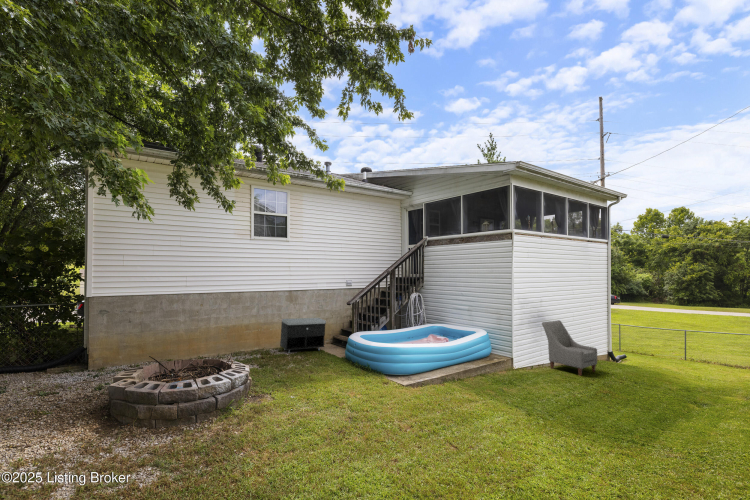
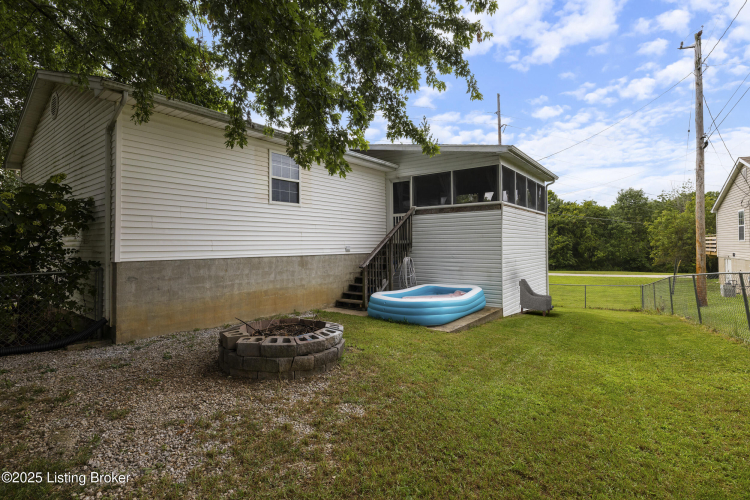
storage bench: present [280,318,326,353] -> none [296,283,340,317]

